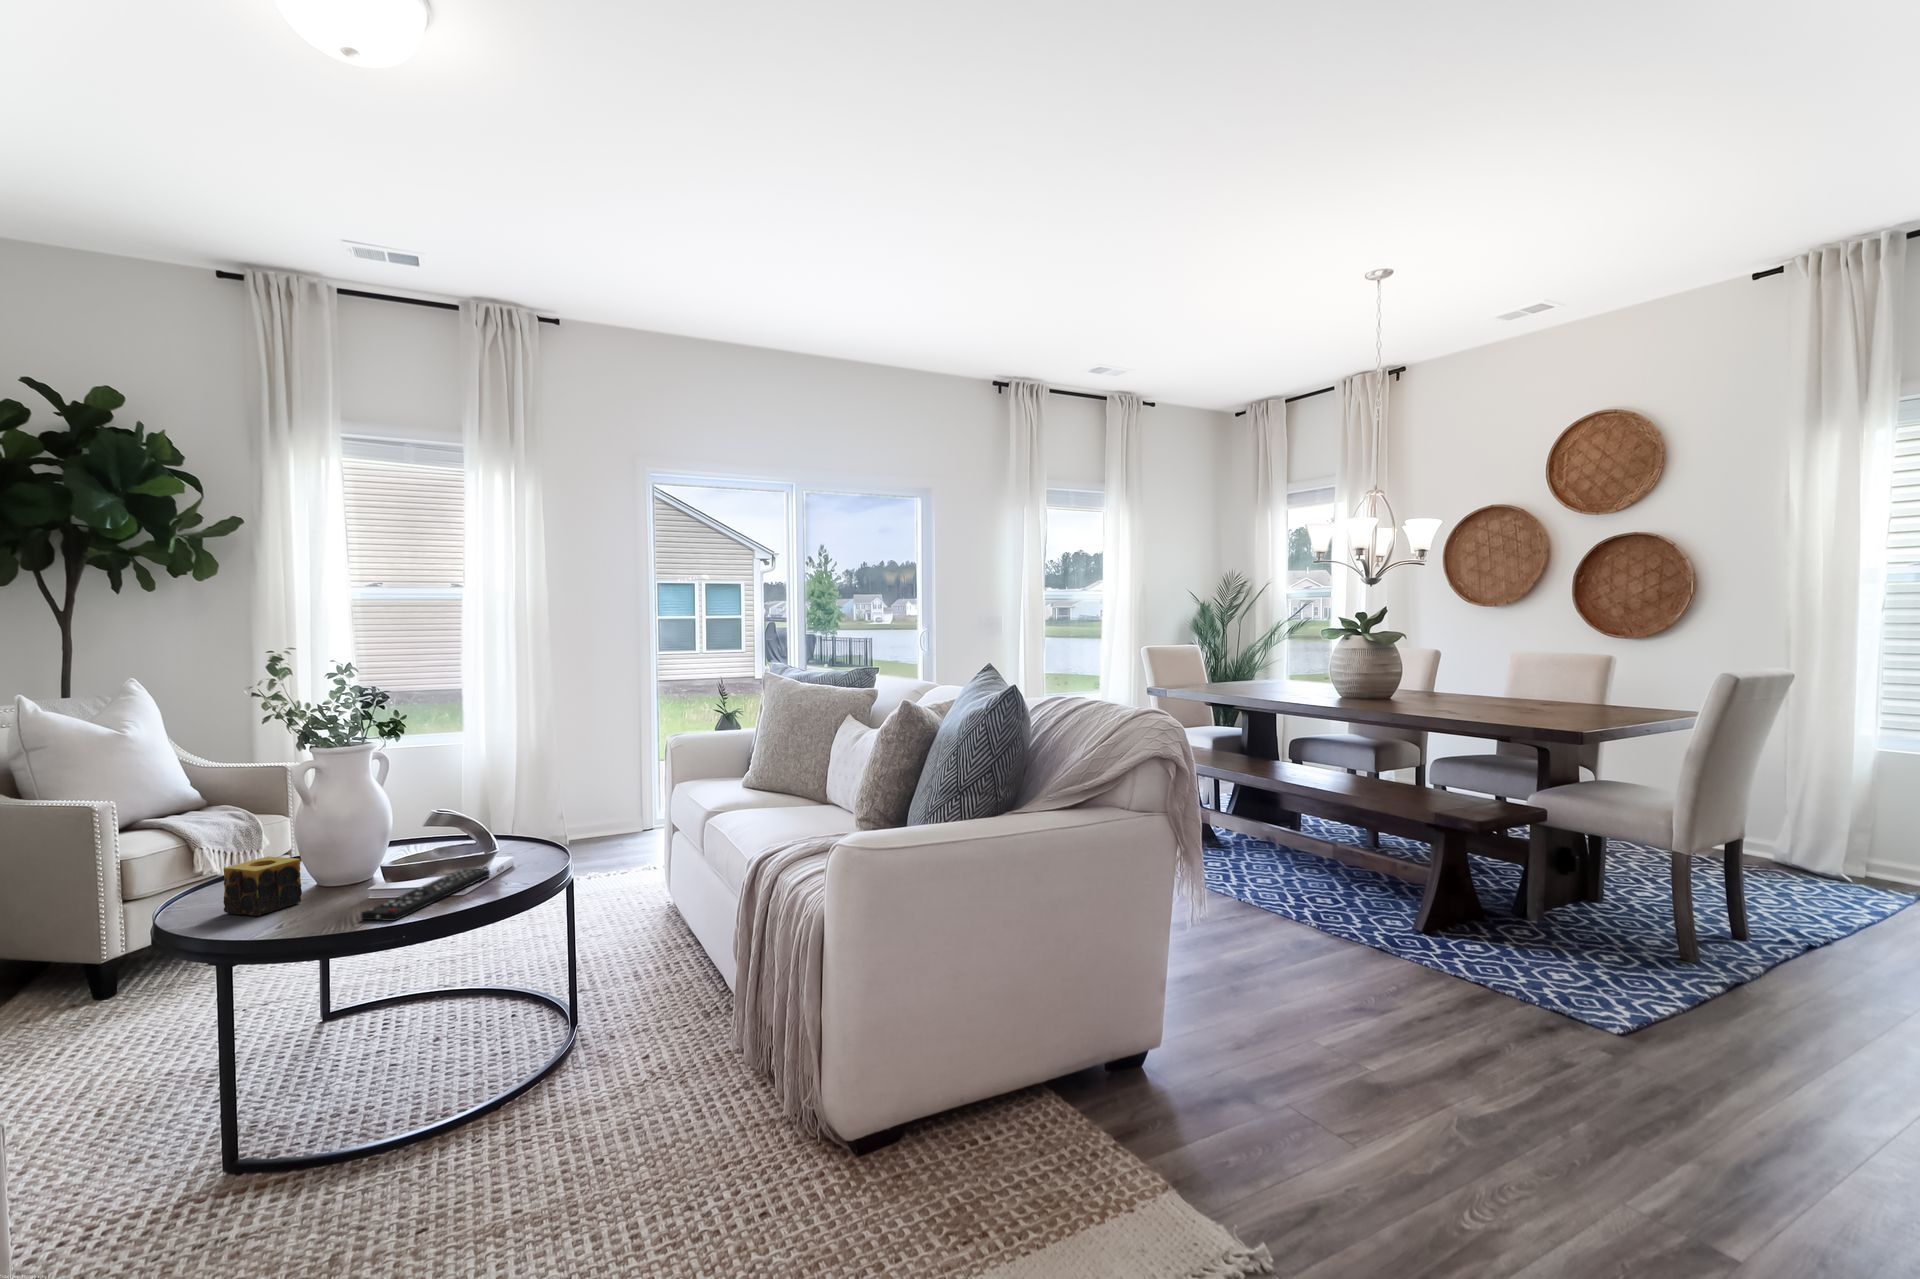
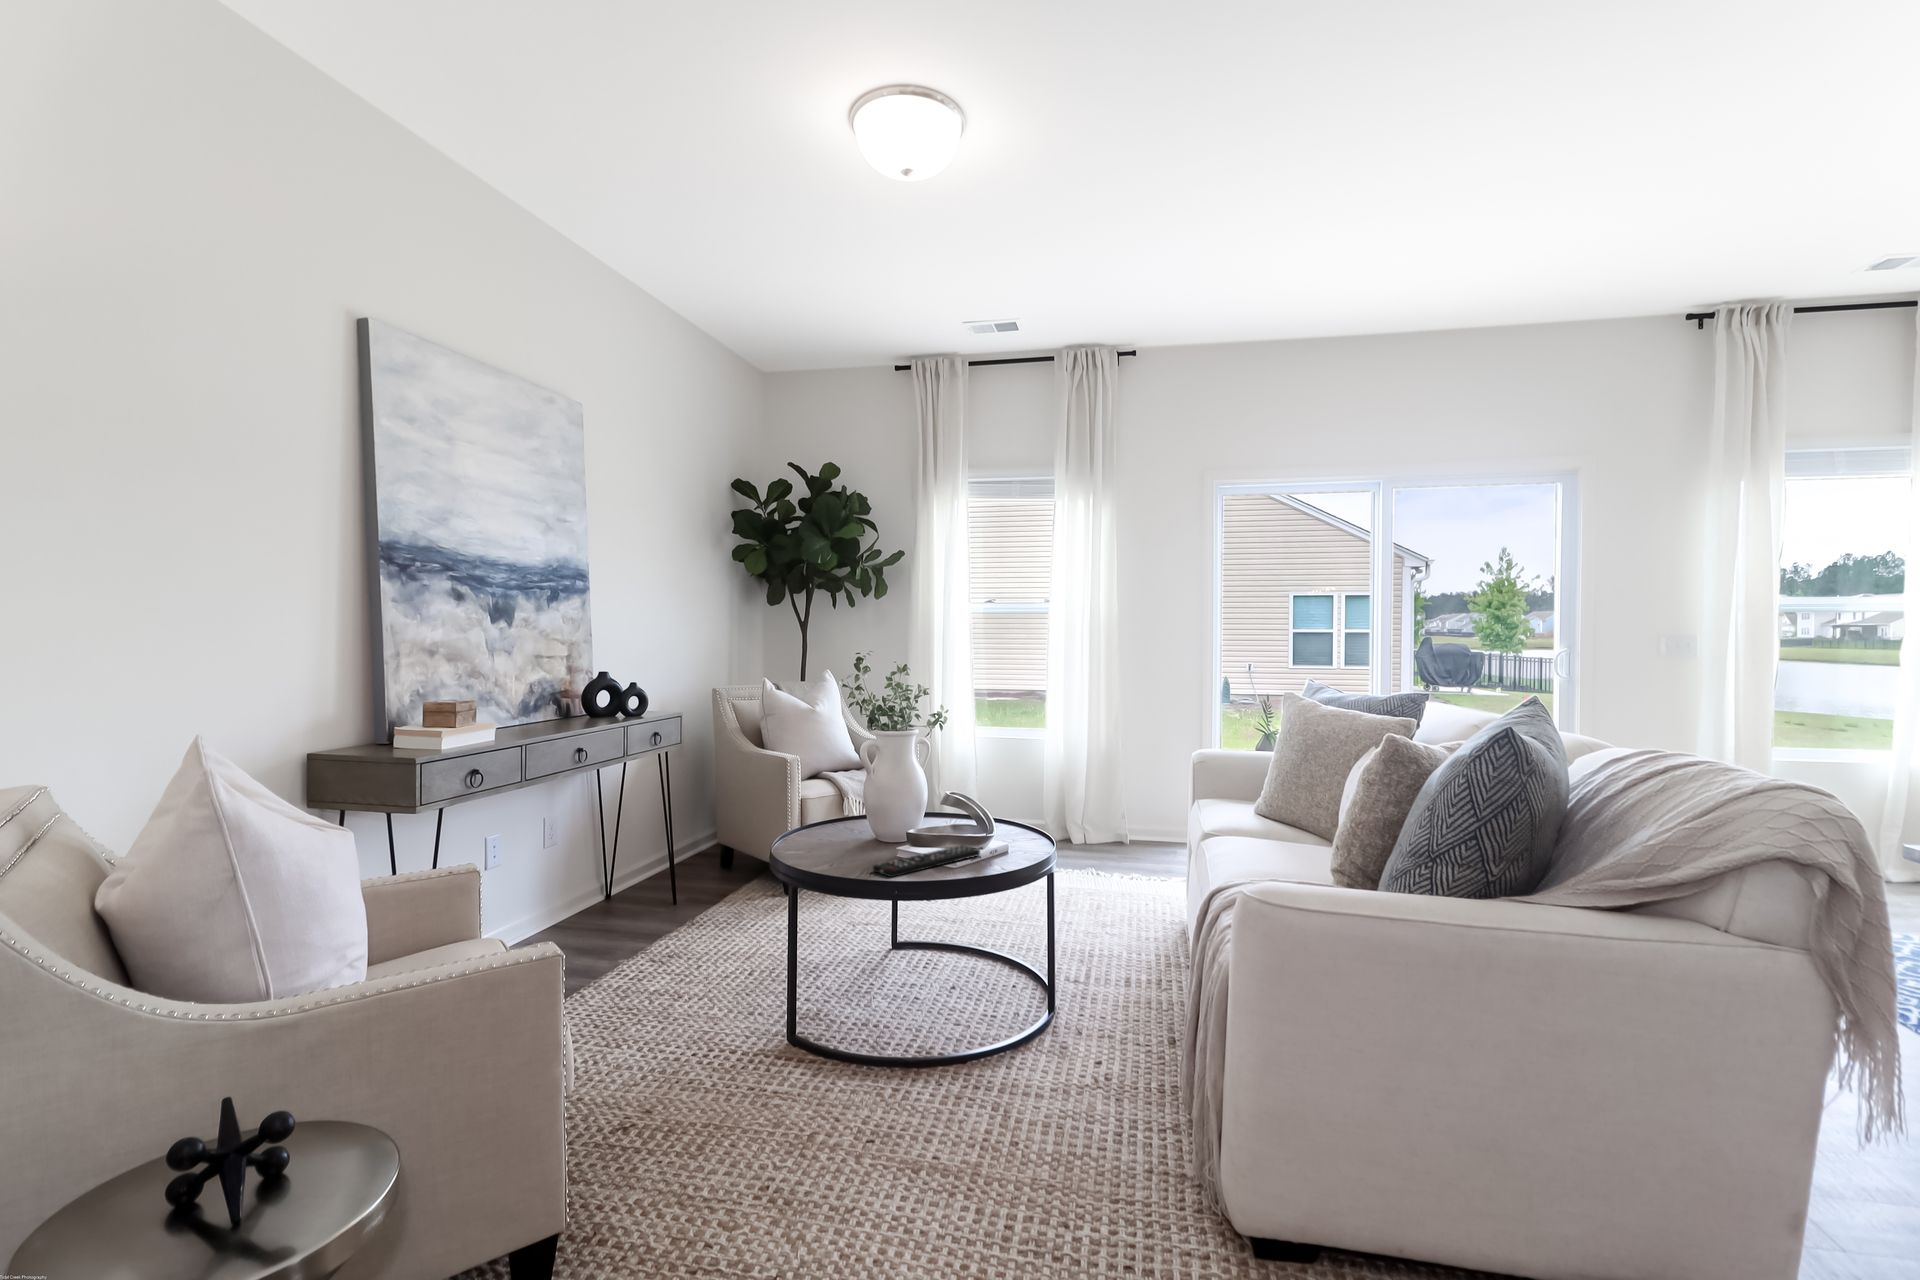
candle: present [223,856,302,916] -> none [807,809,852,853]

